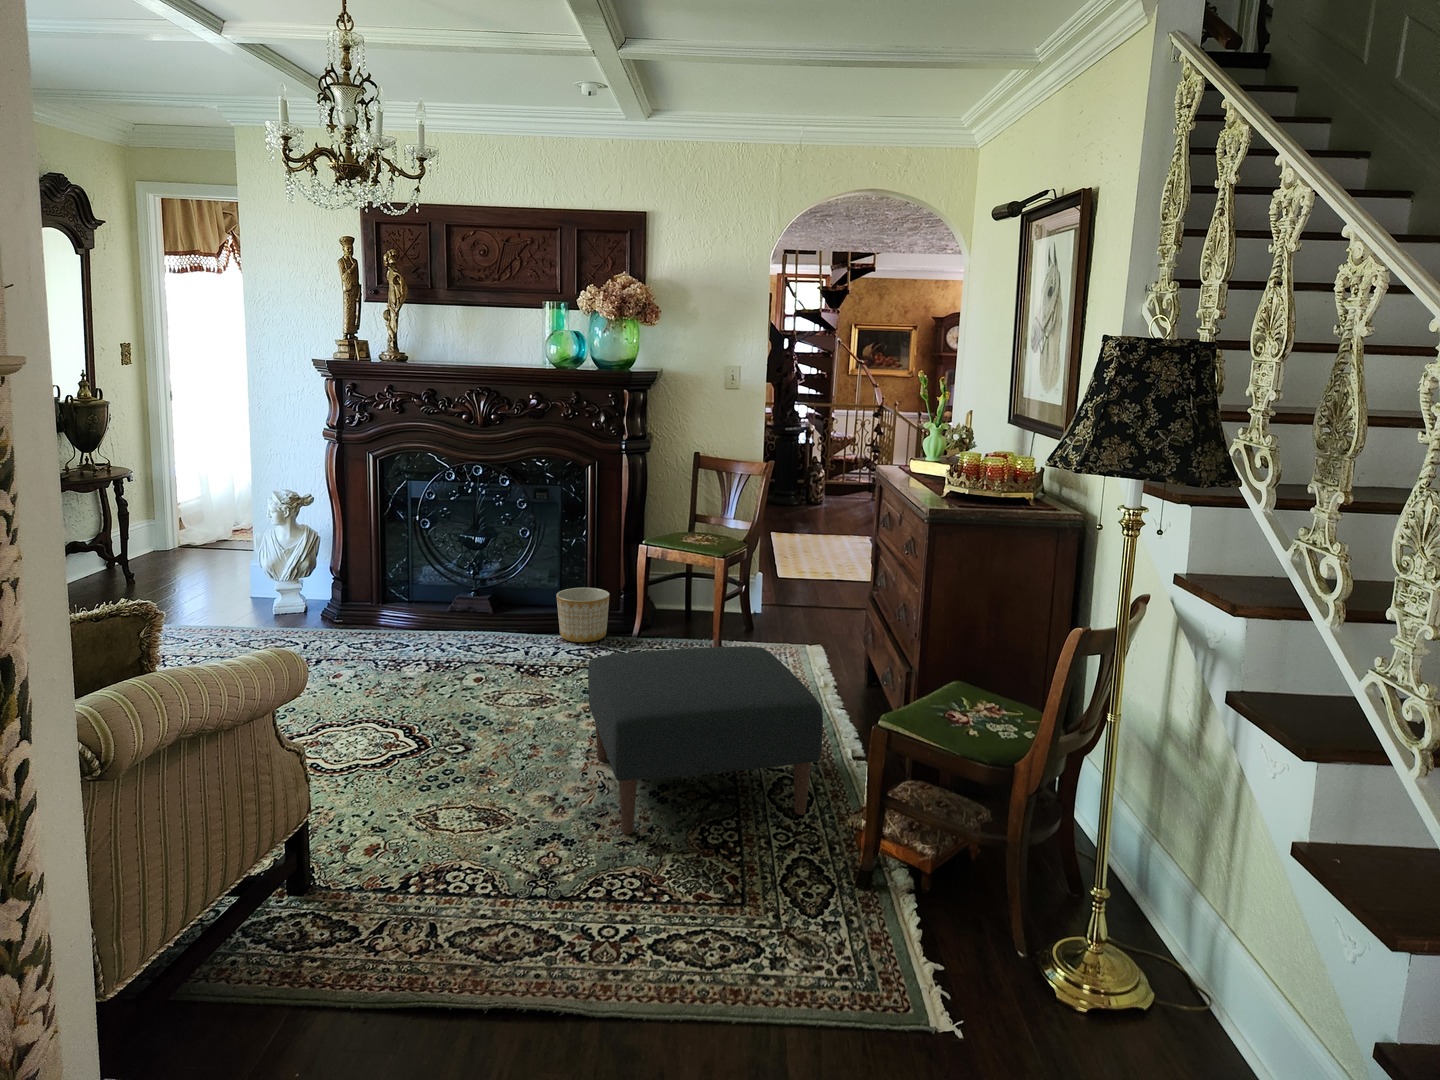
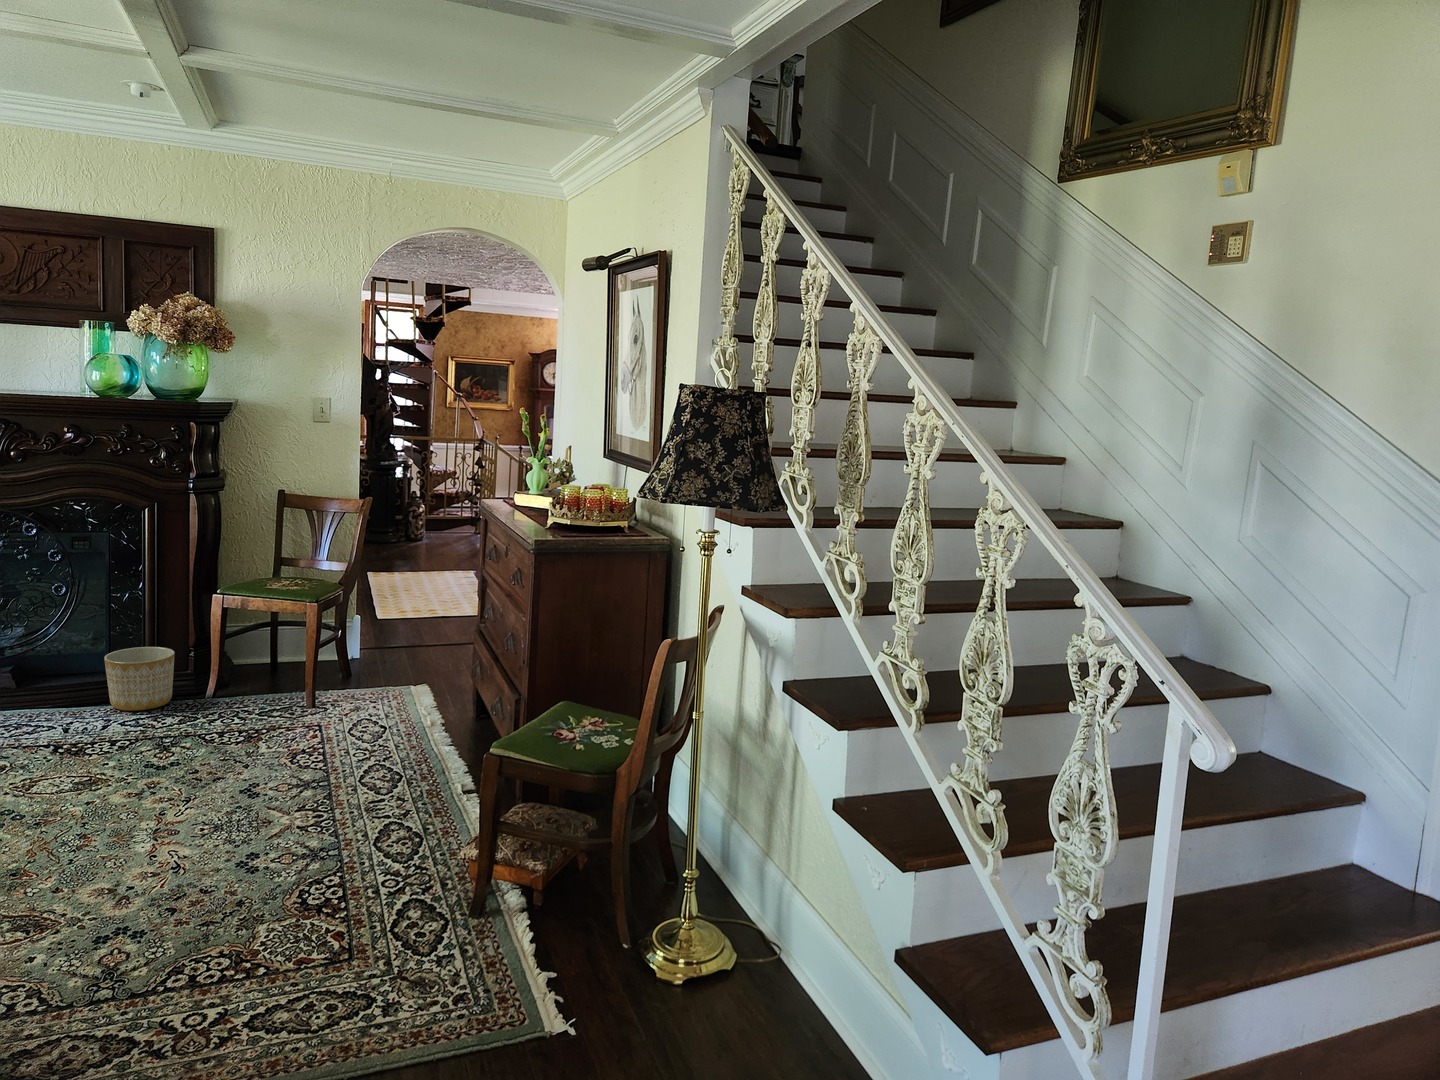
ottoman: present [588,646,823,835] -> none [154,693,430,912]

